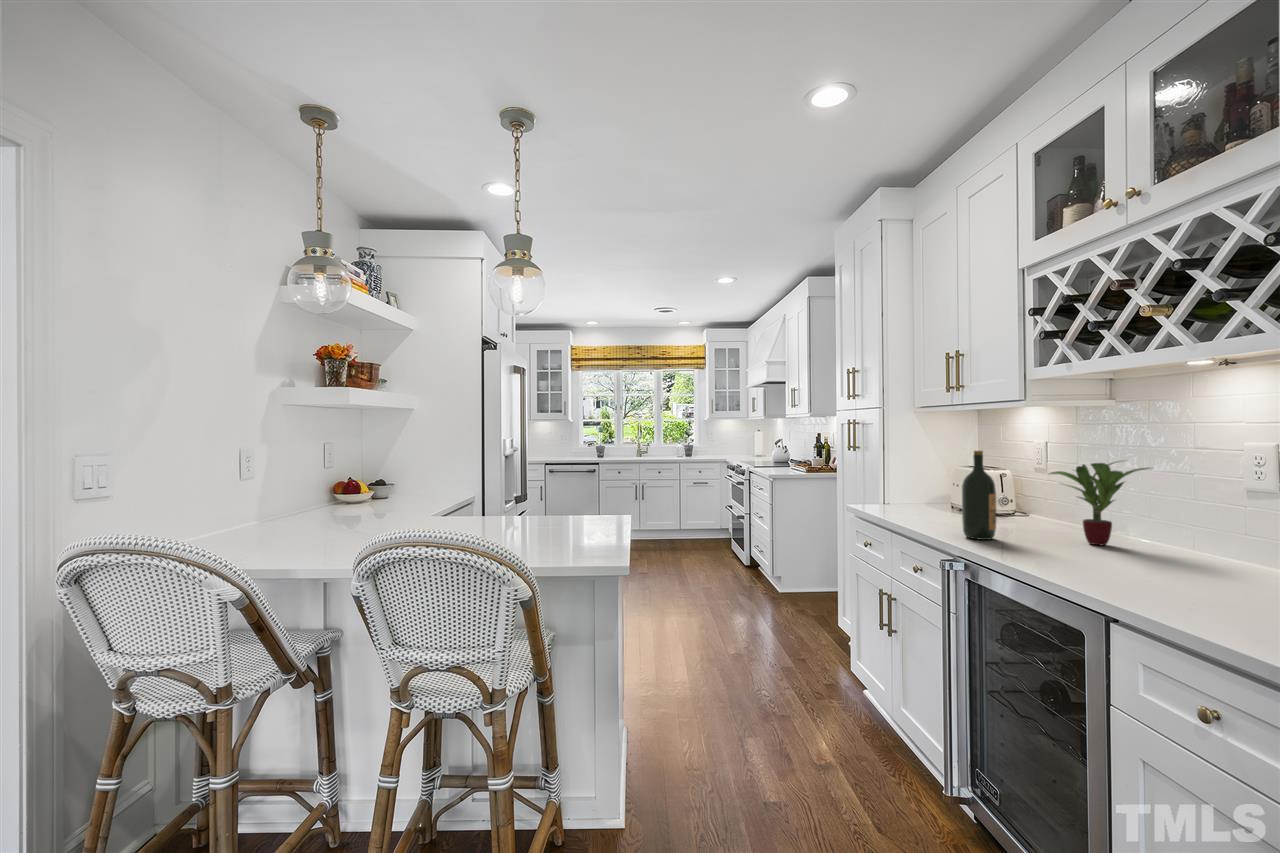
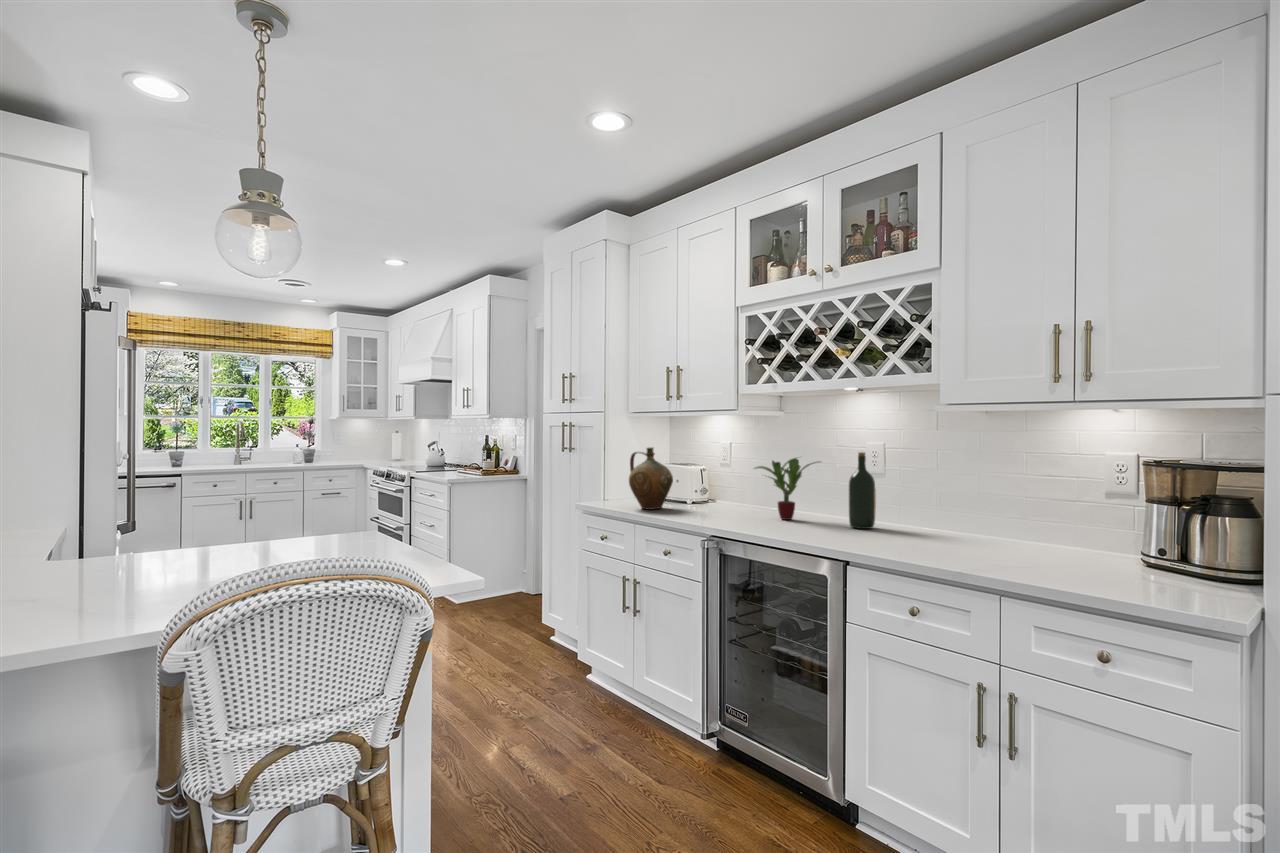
ceramic jug: none [899,446,955,516] -> present [629,448,673,509]
wine bottle: present [962,451,996,540] -> present [849,452,876,529]

